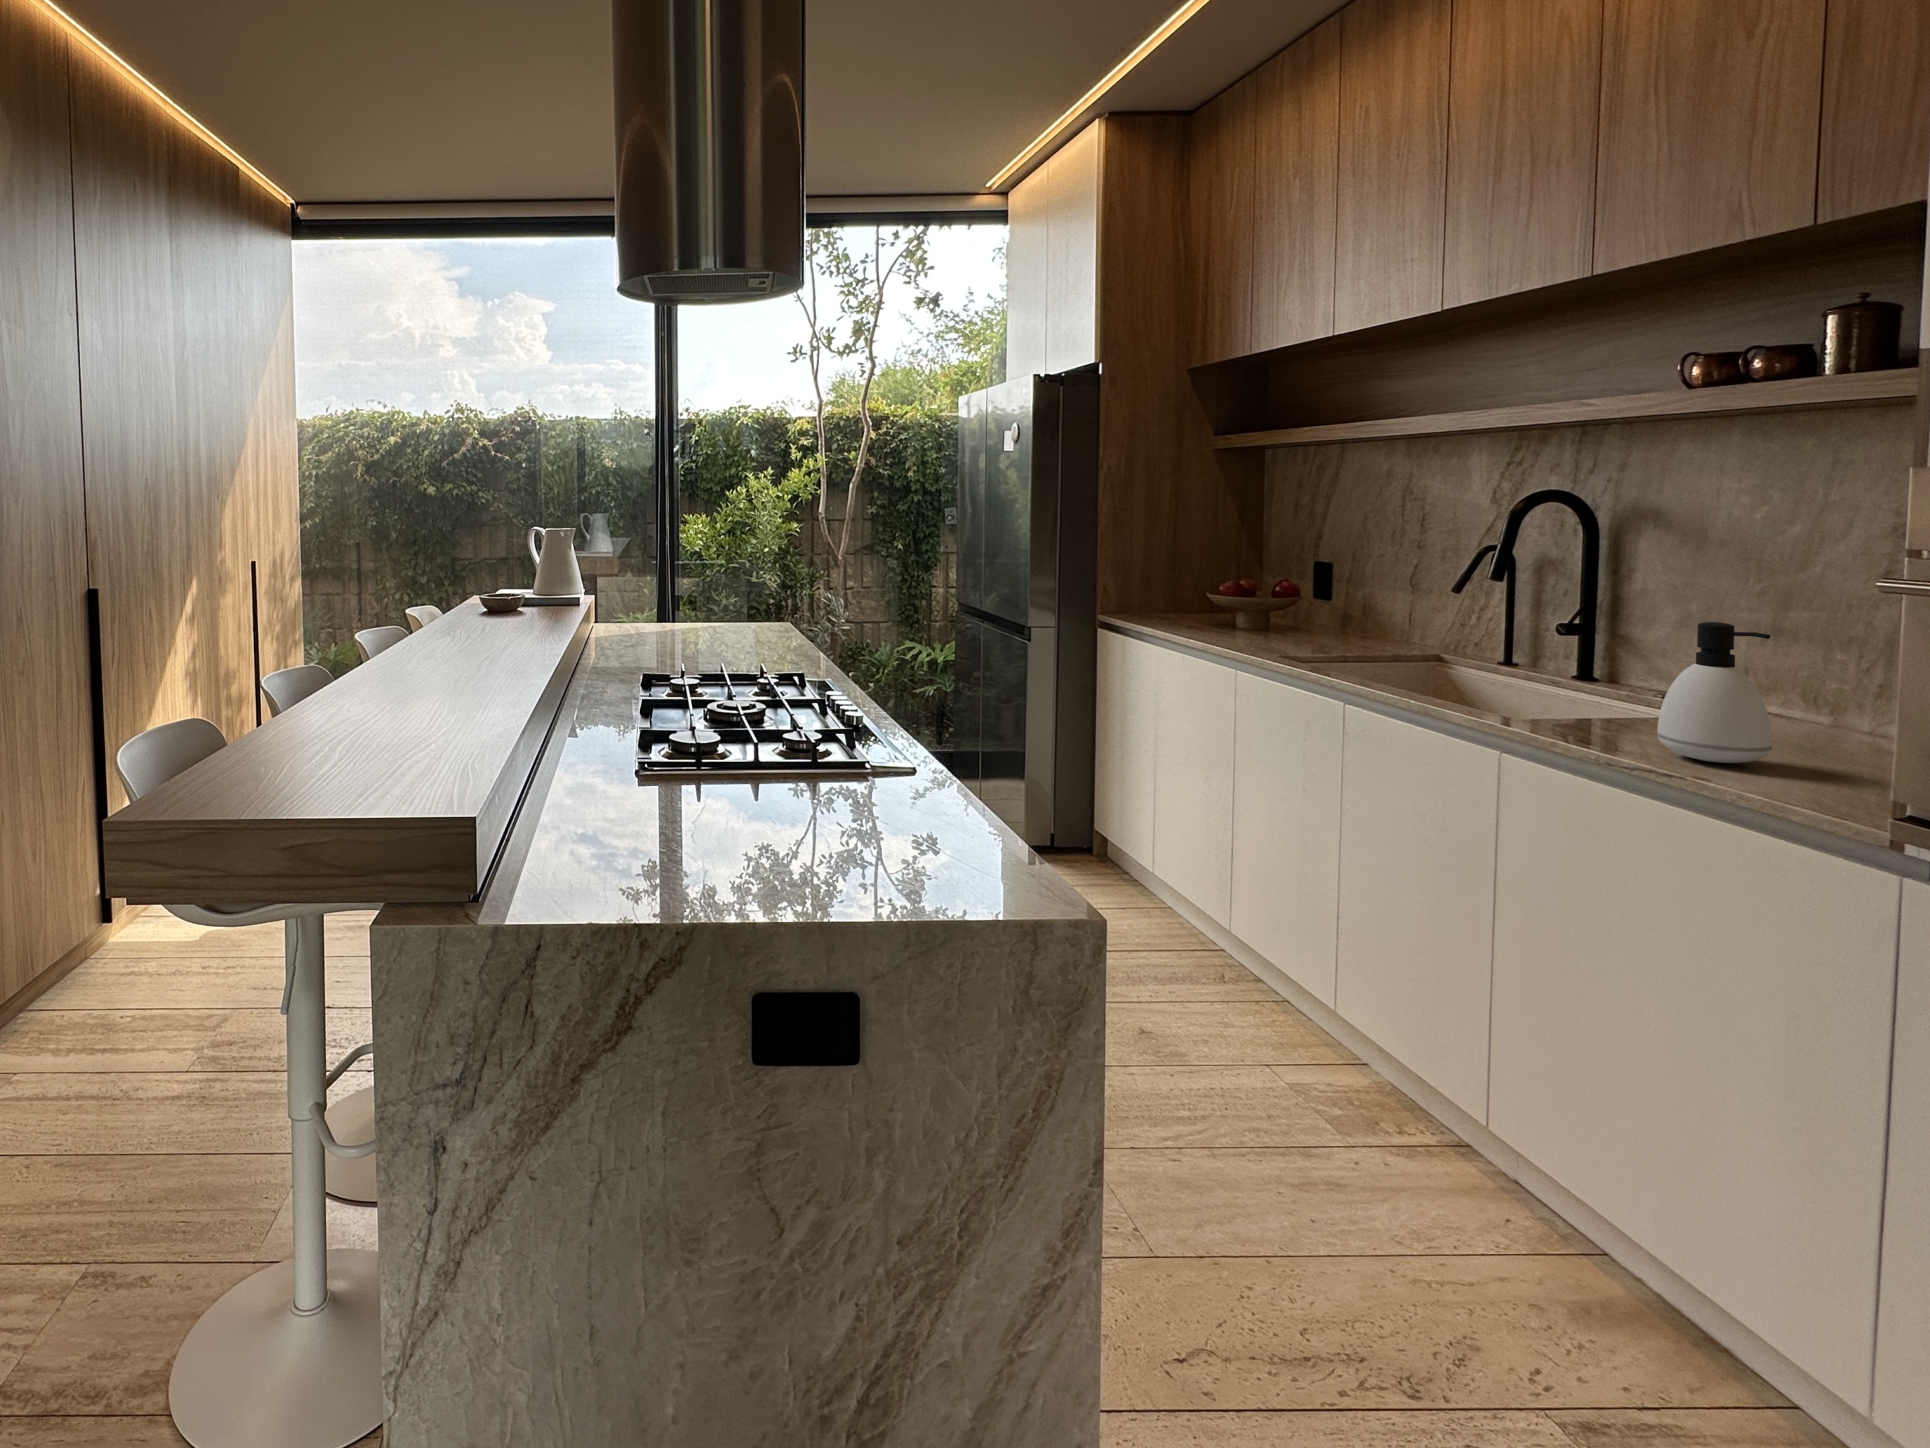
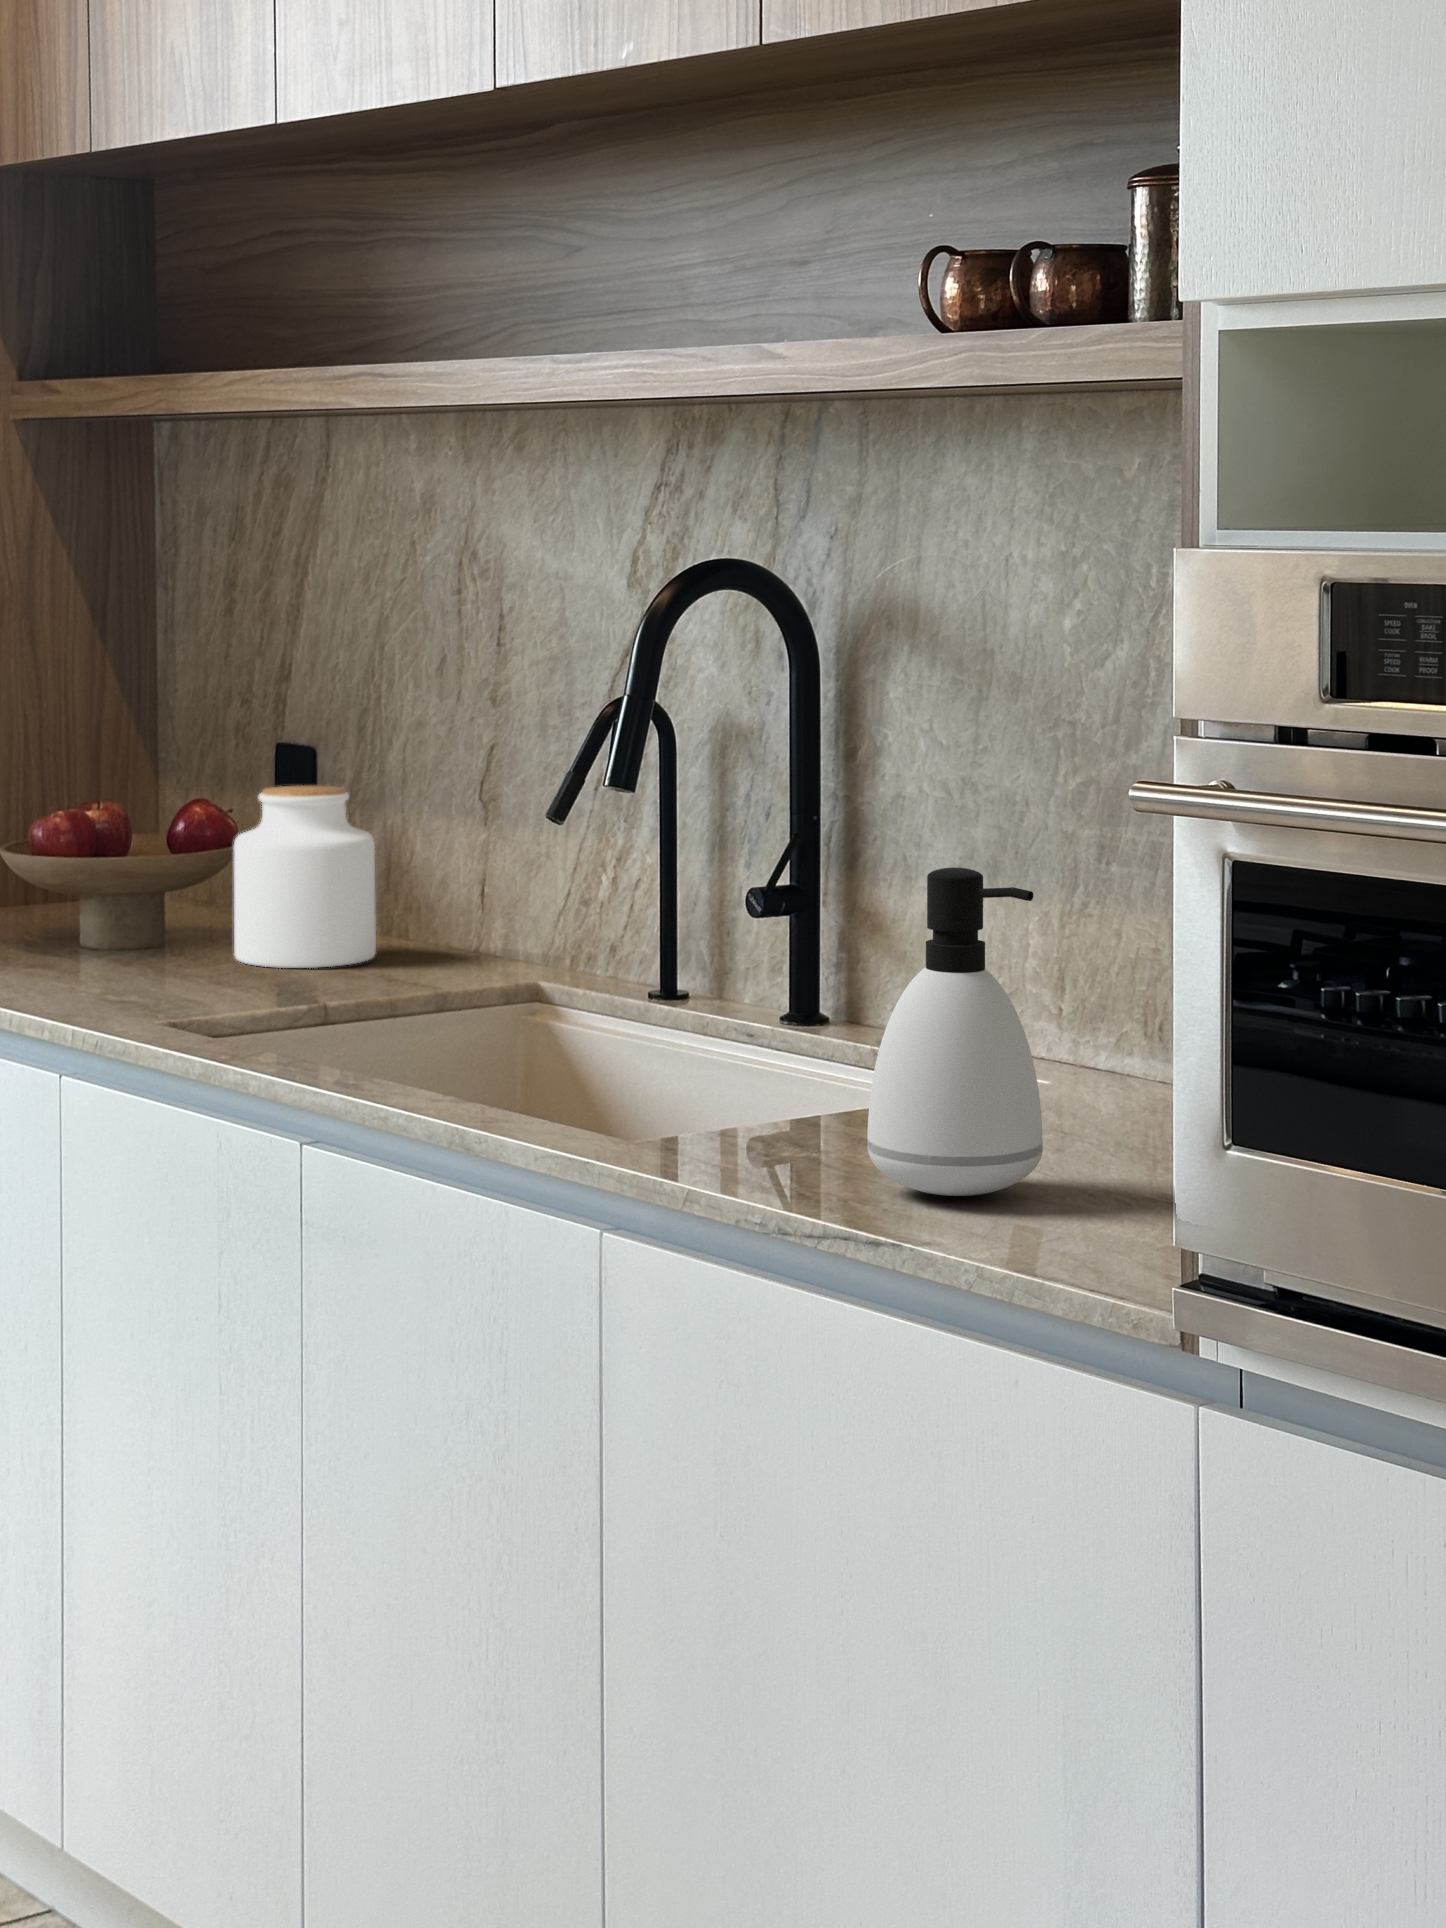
jar: none [1298,576,1361,642] -> present [234,786,376,968]

